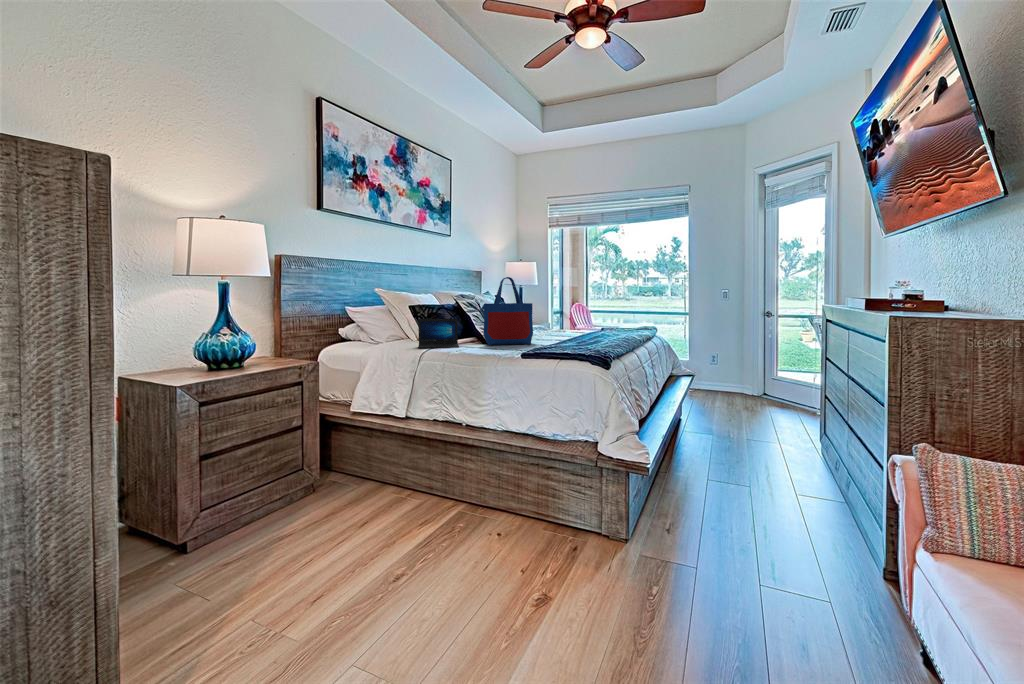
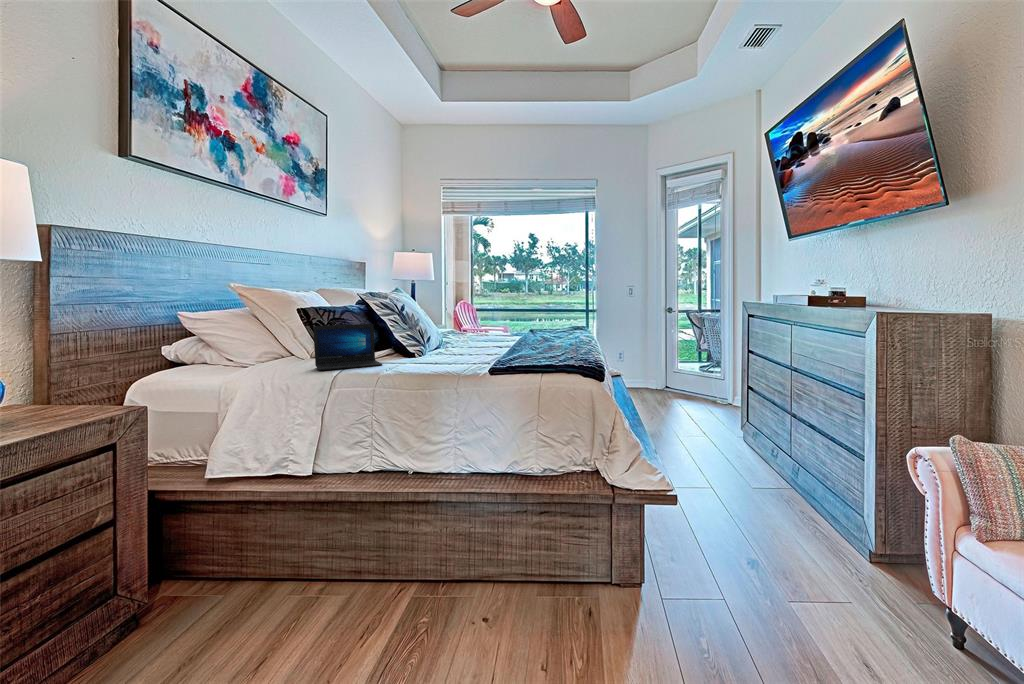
tote bag: present [484,277,533,345] -> none [412,262,482,360]

